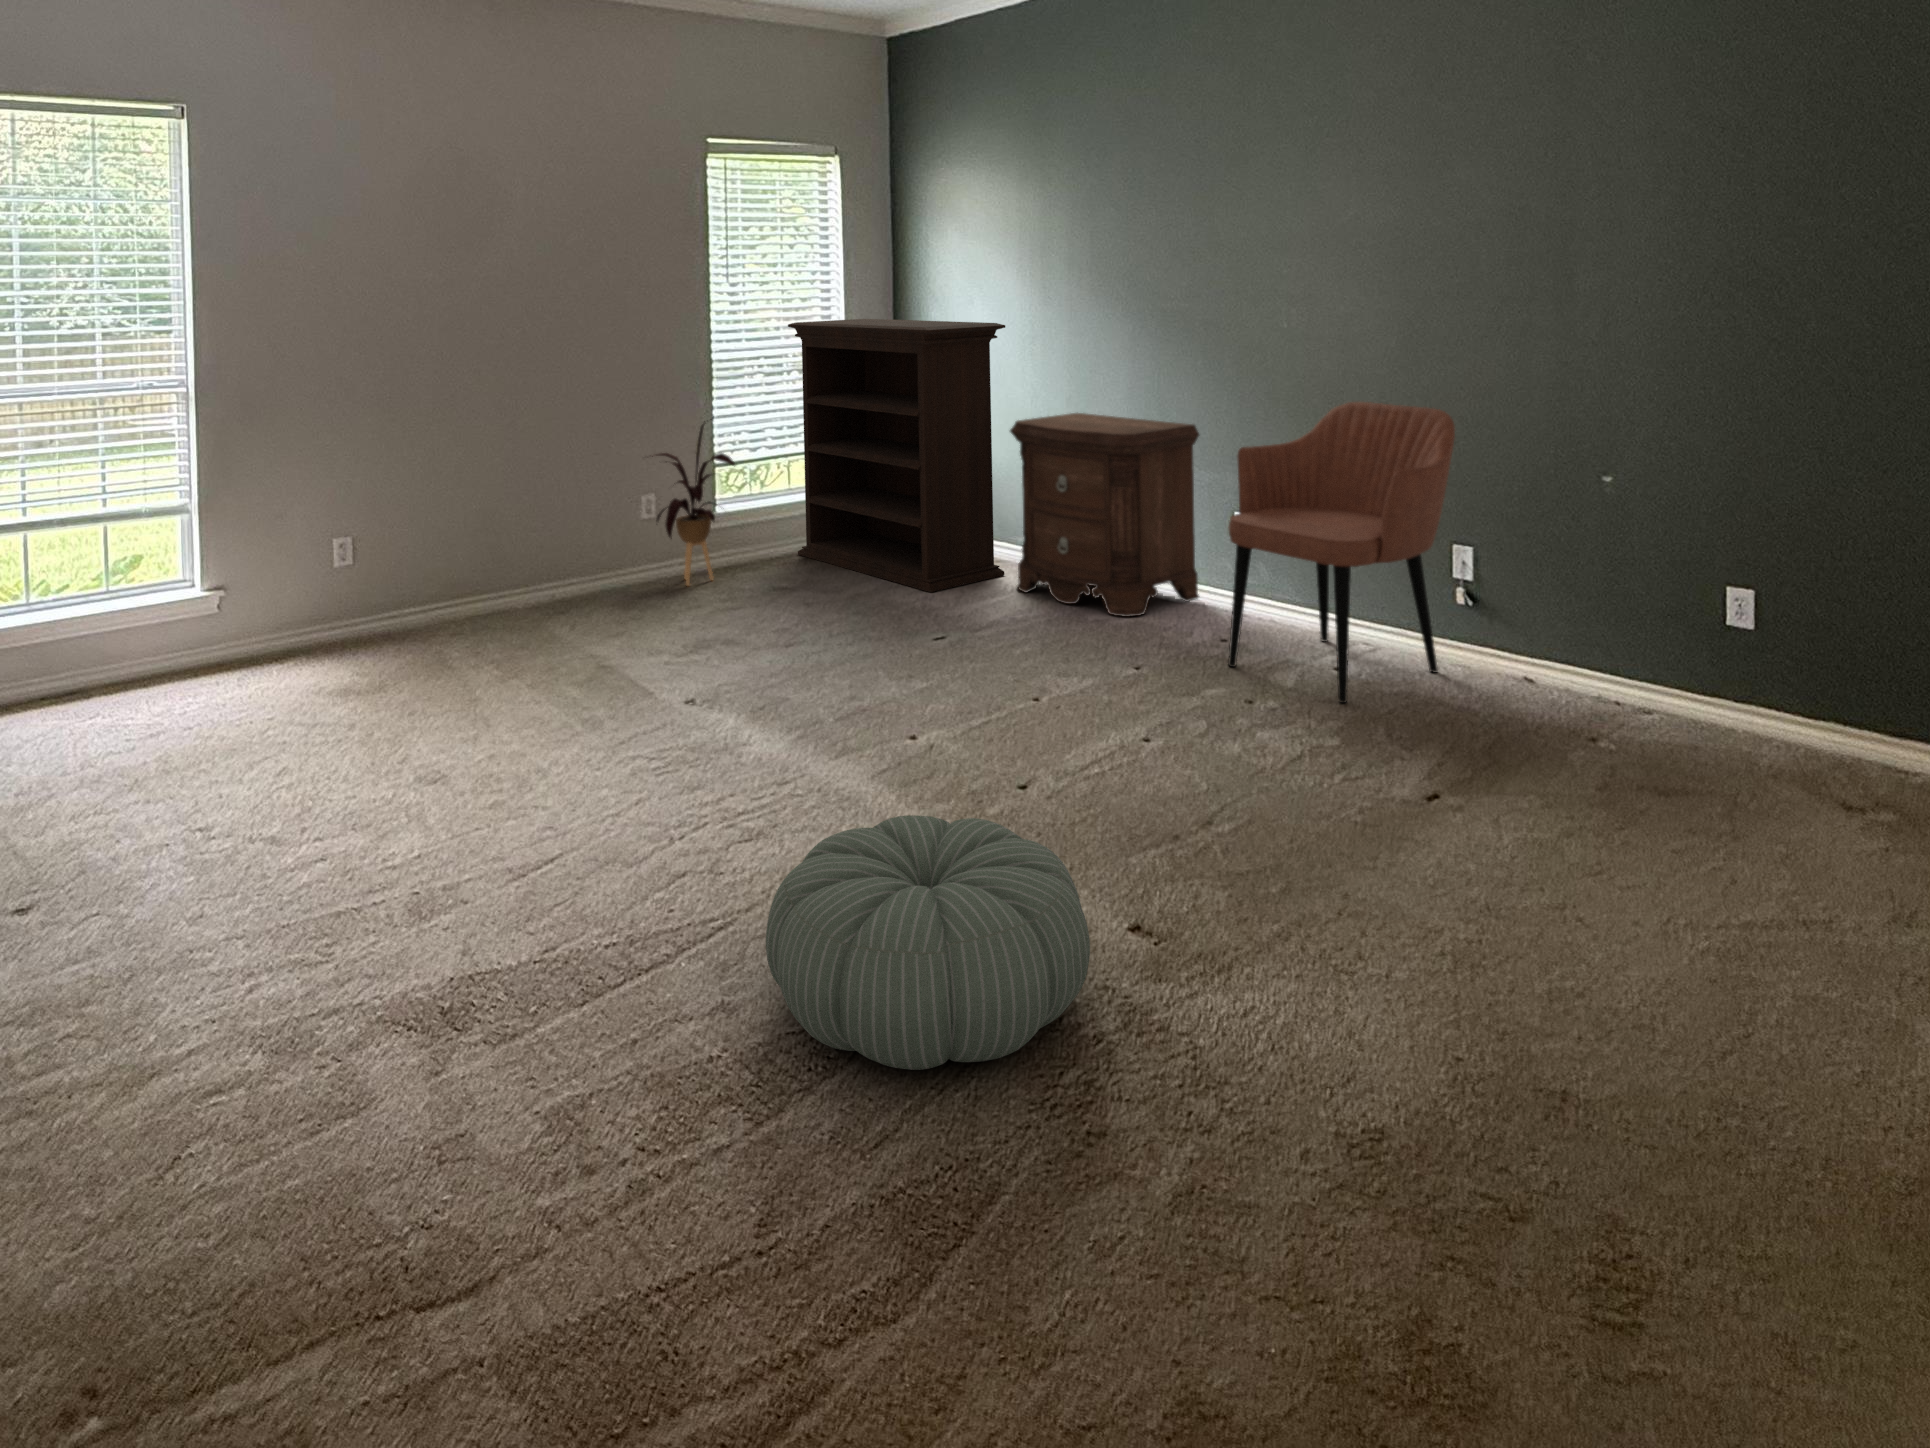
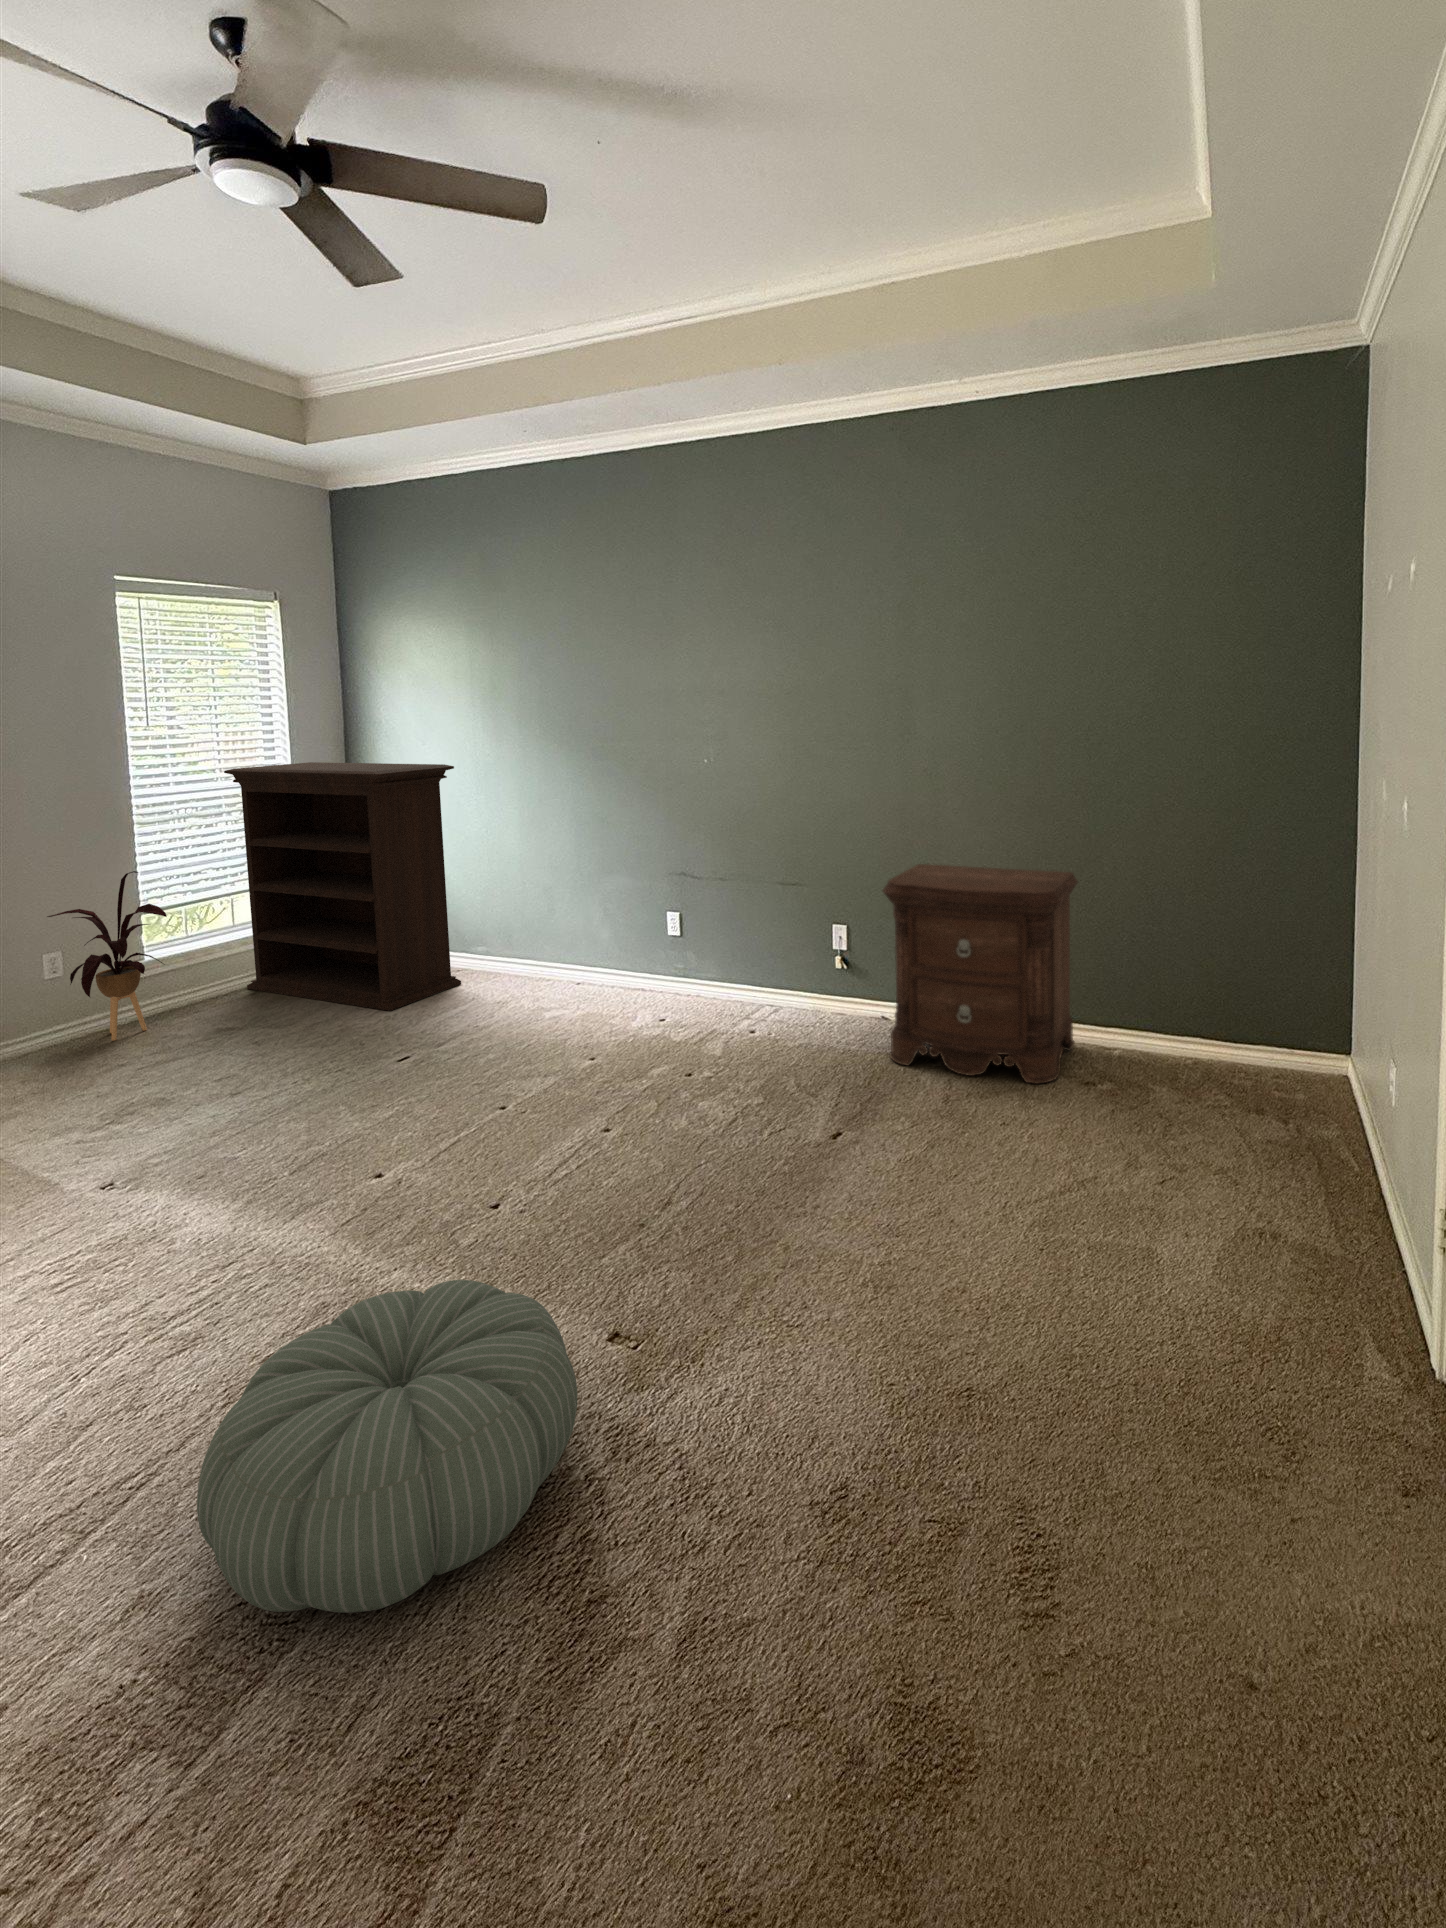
armchair: present [1228,402,1455,703] -> none [662,820,830,1062]
nightstand: present [1010,413,1199,617] -> present [883,864,1078,1084]

